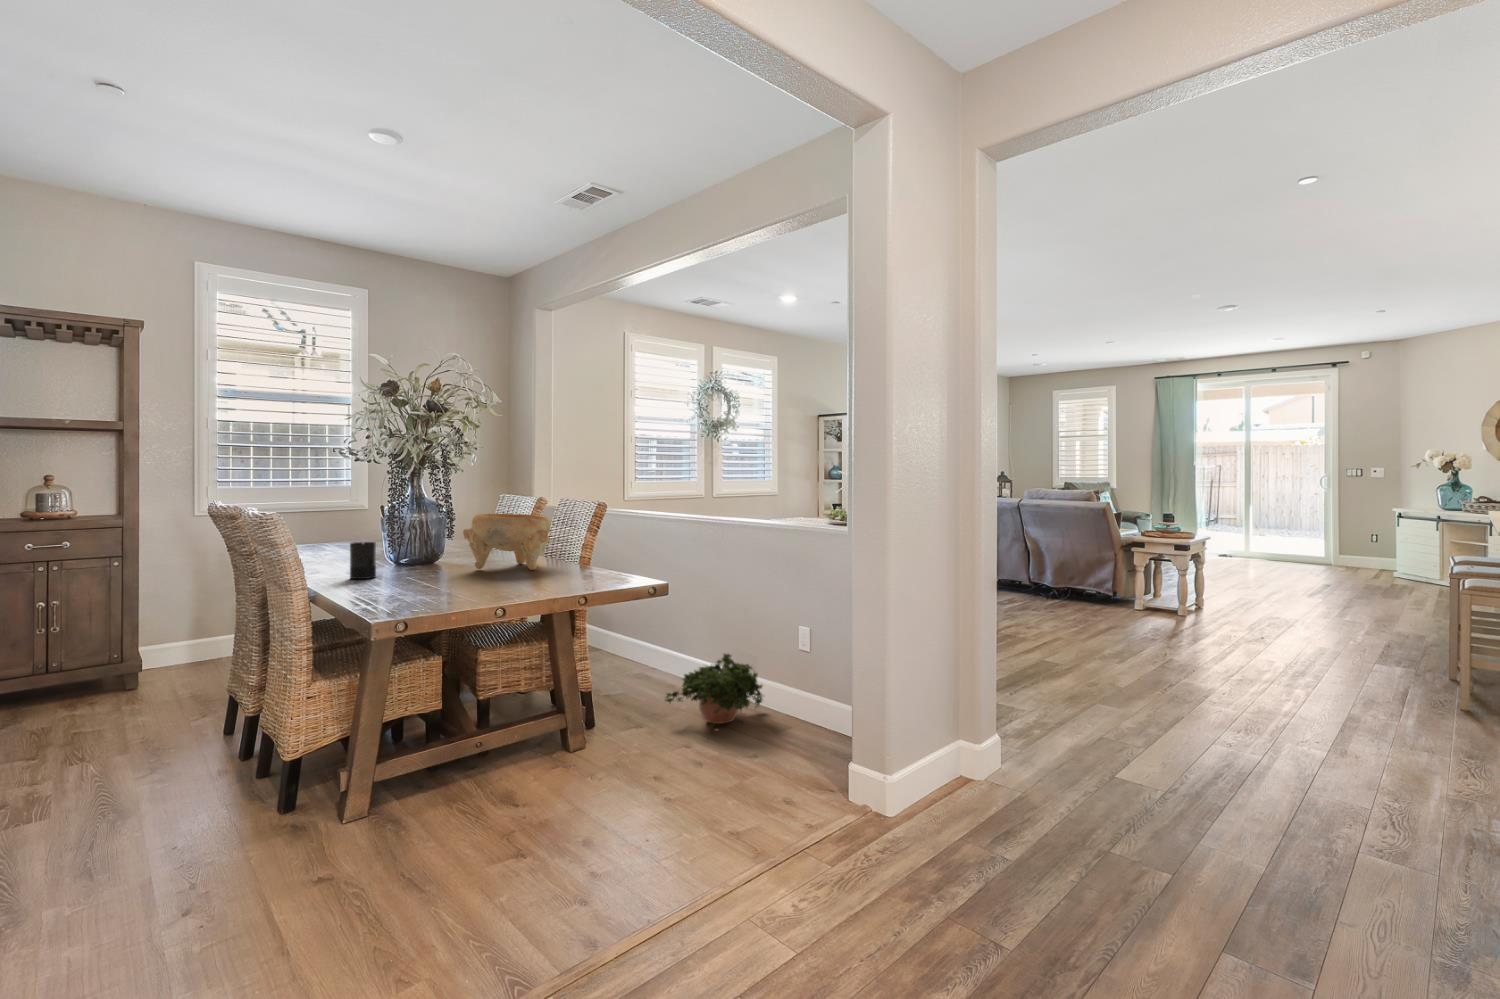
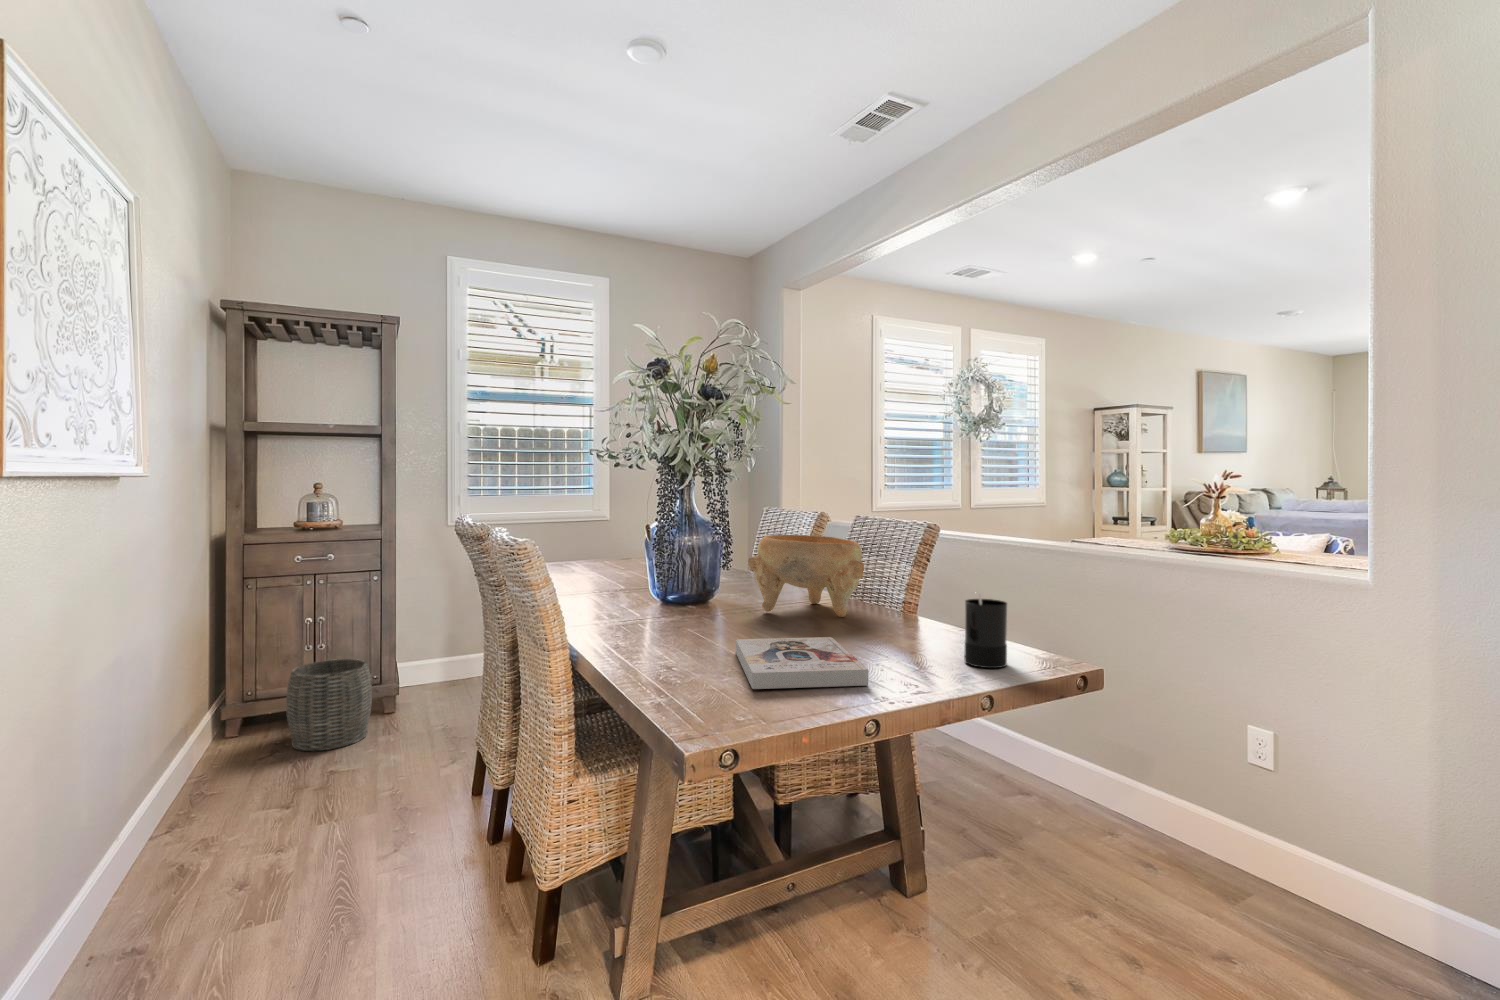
candle: present [350,539,376,579] -> present [965,594,1007,668]
book: none [435,577,514,604] -> present [736,637,868,689]
woven basket: none [21,639,117,723] -> present [286,659,372,751]
potted plant: present [665,654,762,732] -> none [1016,745,1194,881]

